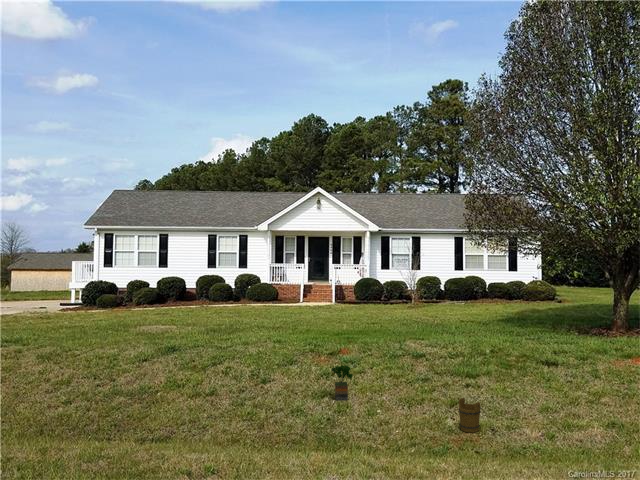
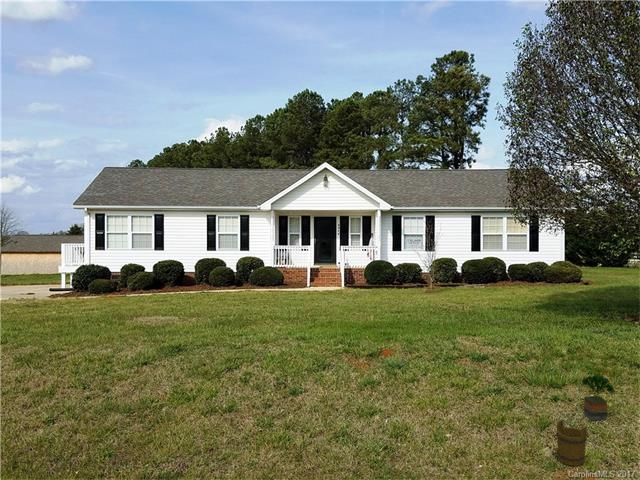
potted tree: present [331,365,353,400] -> present [582,375,614,420]

